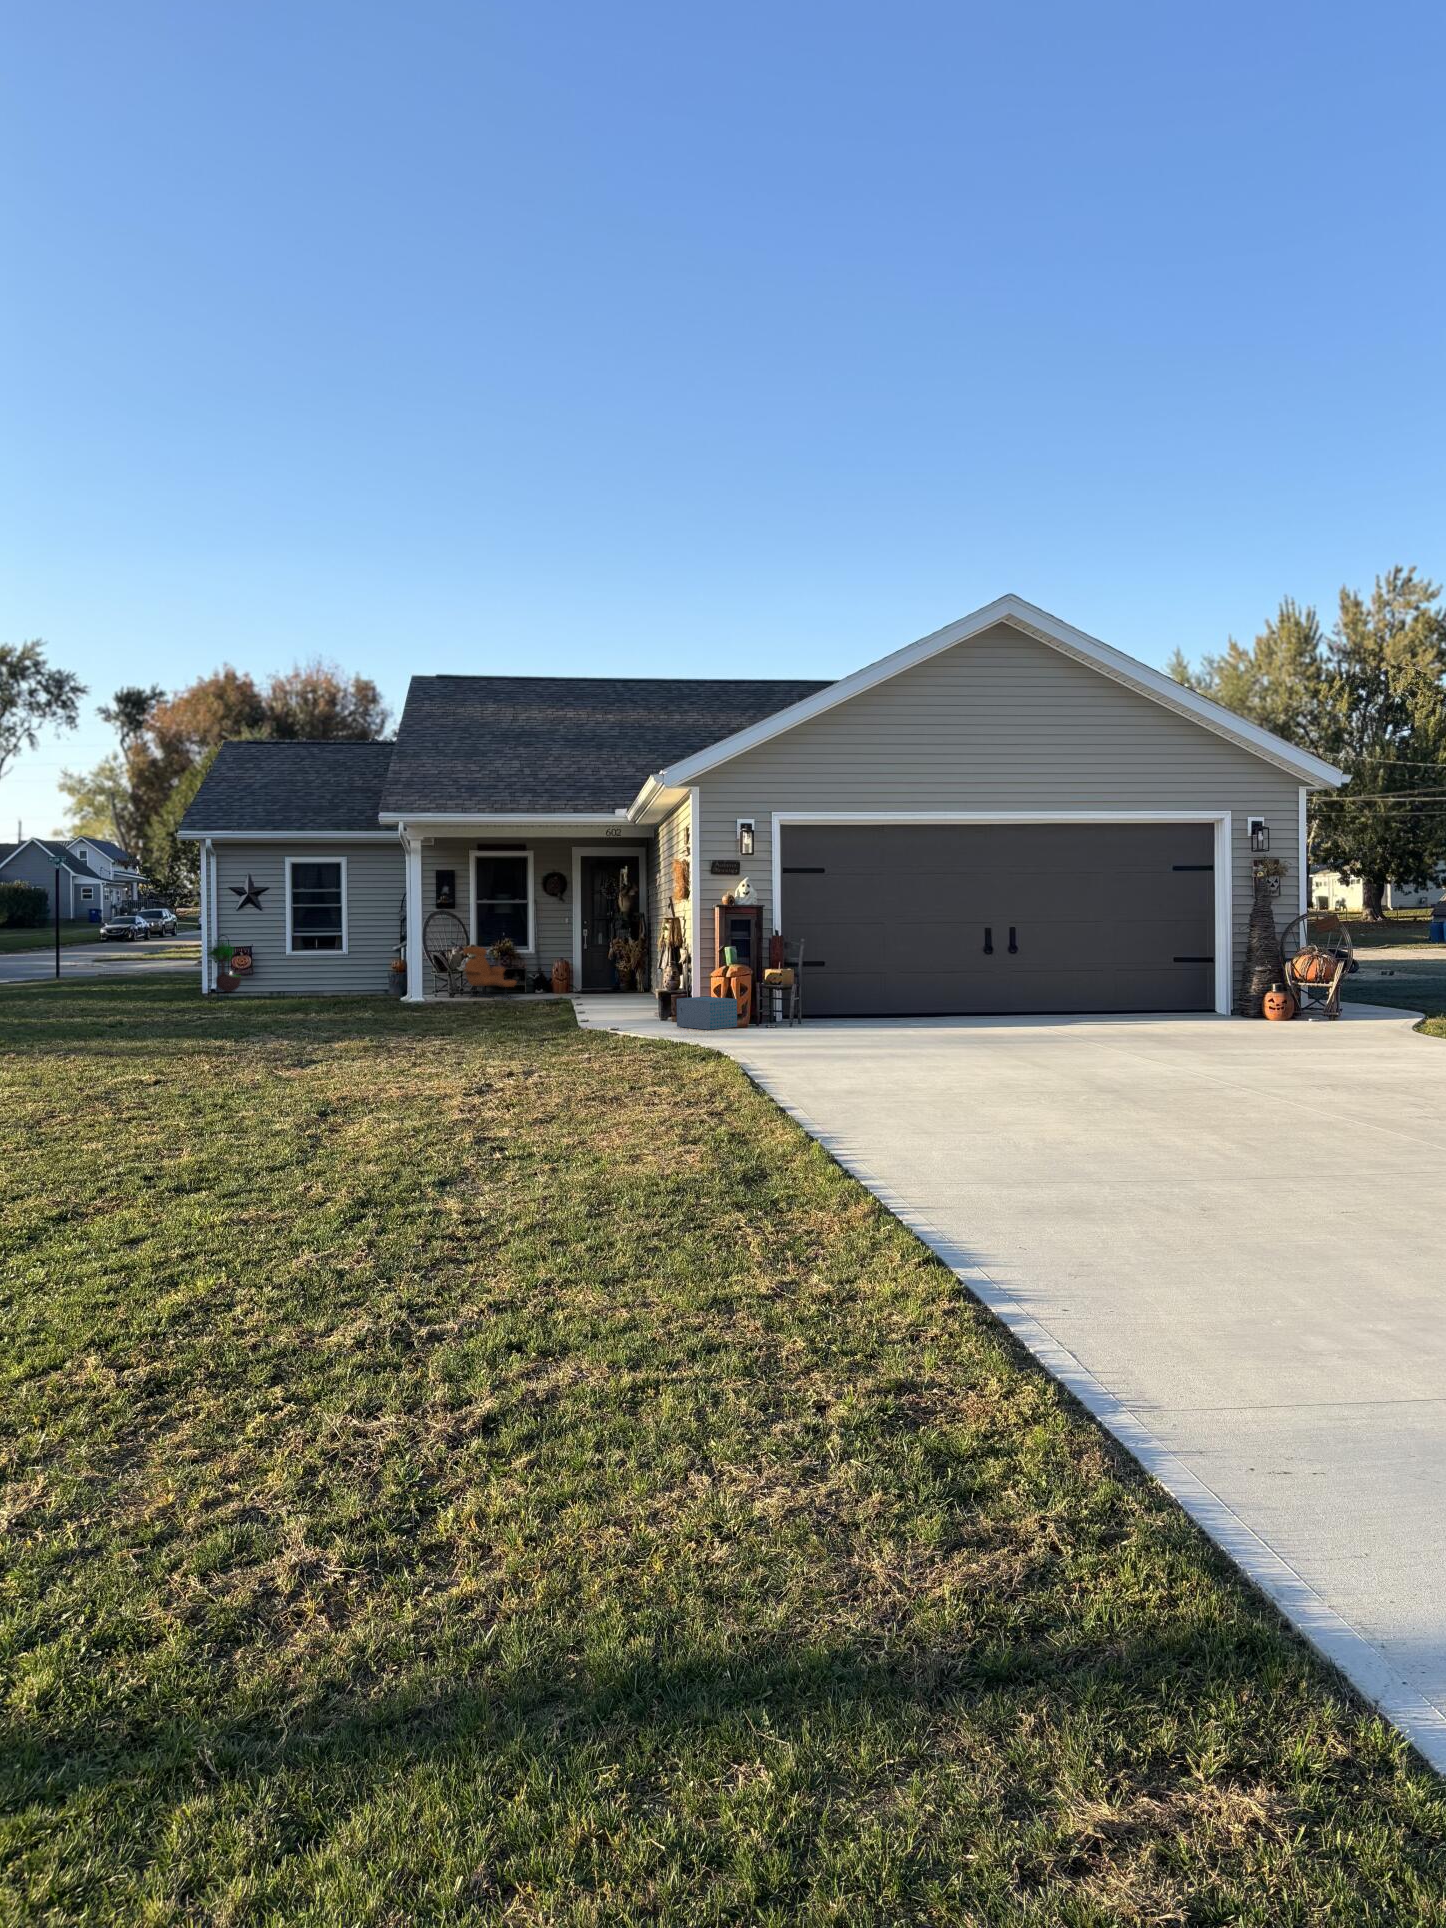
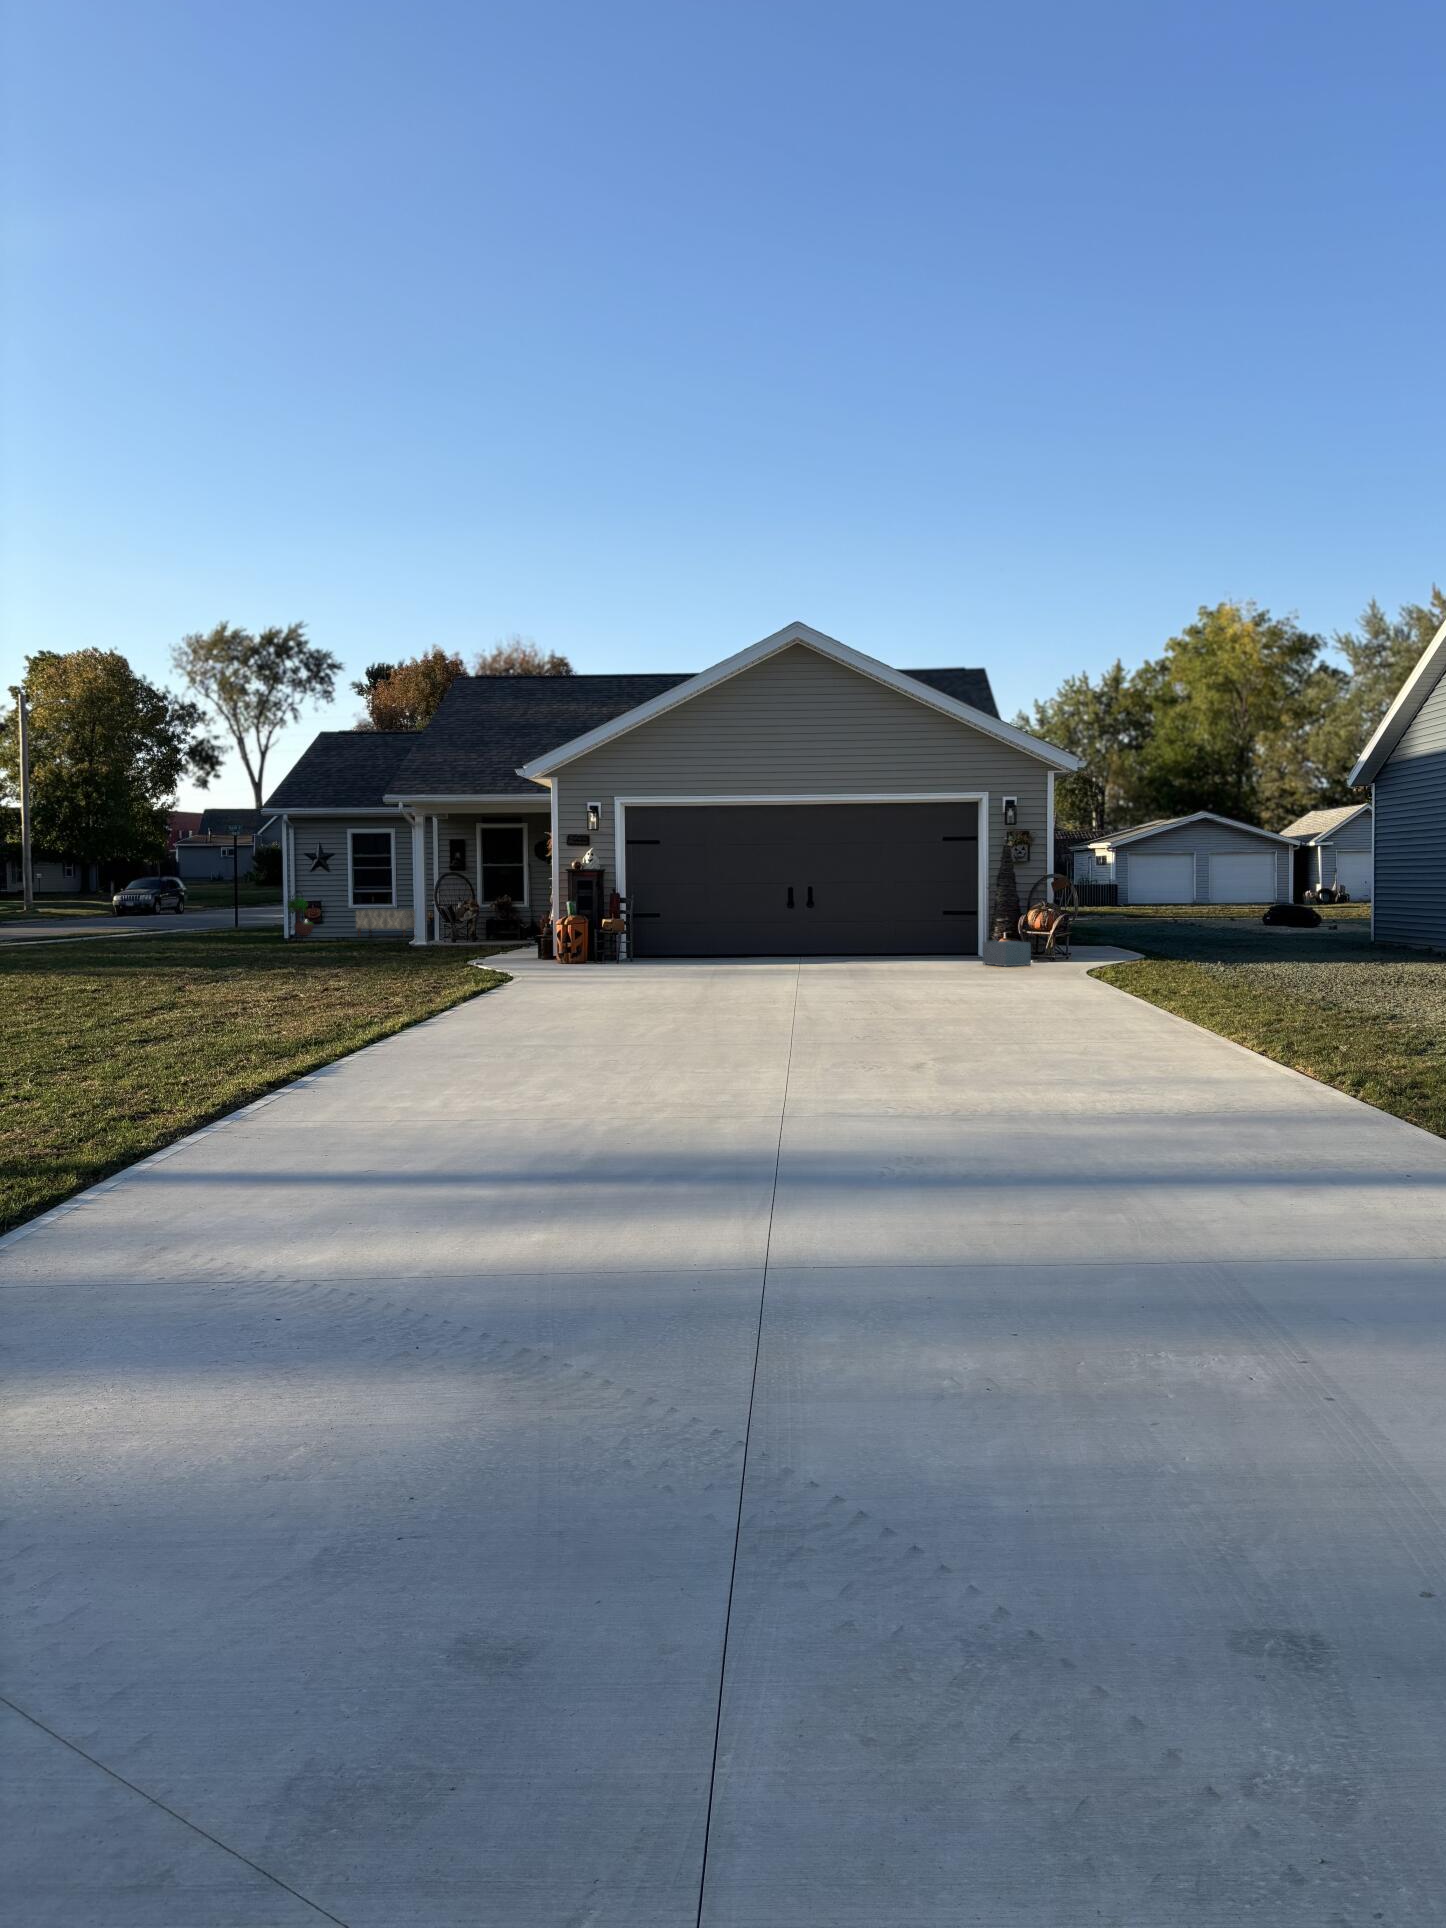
lounge chair: present [464,947,517,998] -> none [453,901,491,944]
bench: none [304,957,383,992] -> present [355,909,415,936]
storage box: present [677,996,737,1030] -> present [983,941,1031,966]

